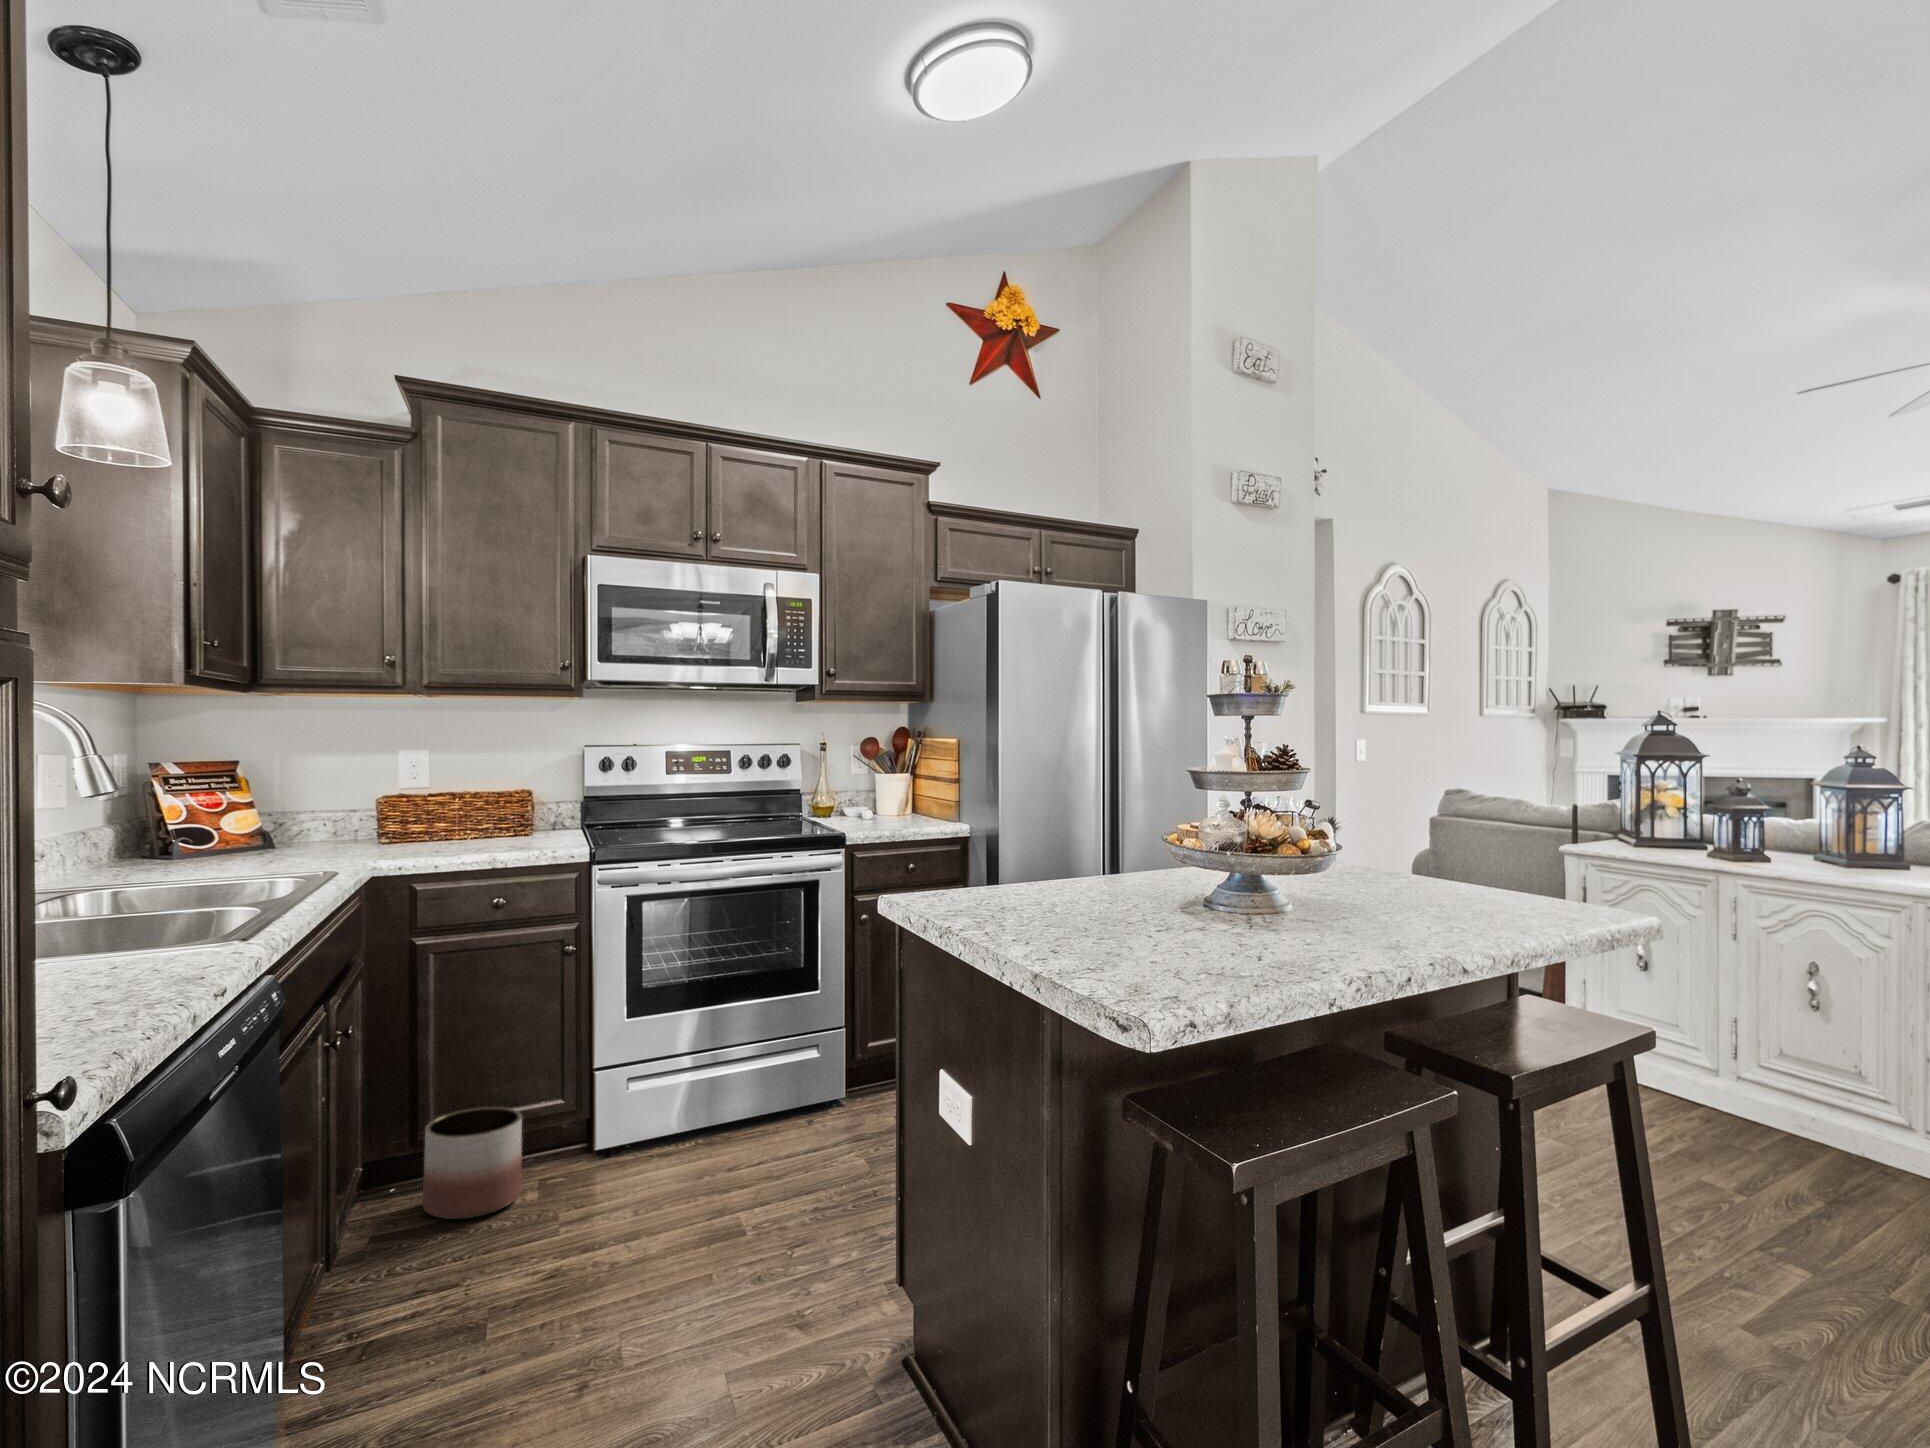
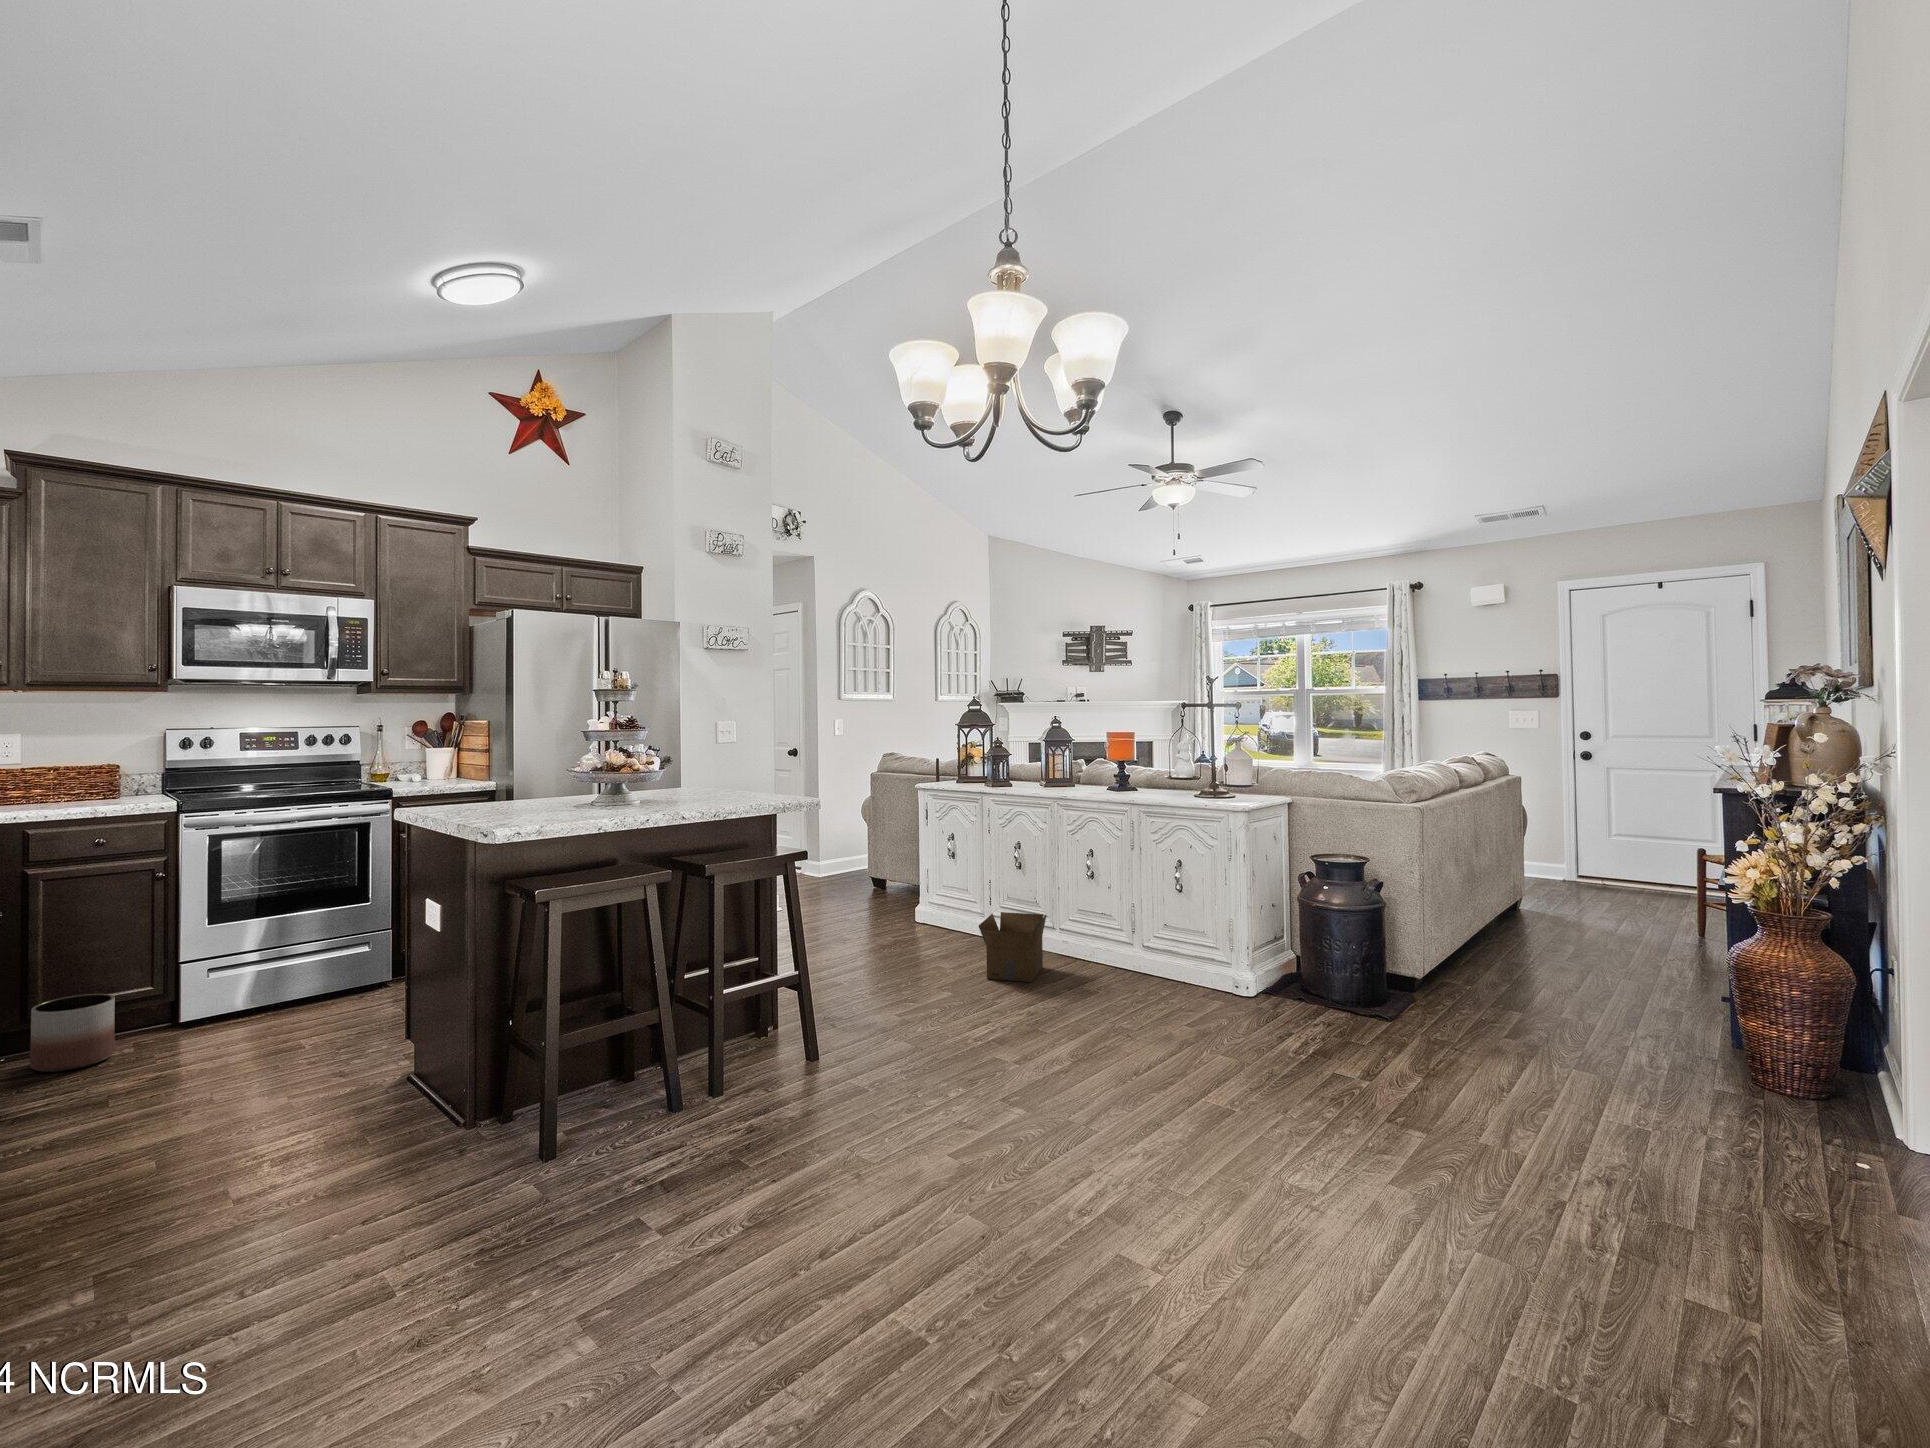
cardboard box: none [1751,1066,1871,1202] -> present [979,912,1046,982]

